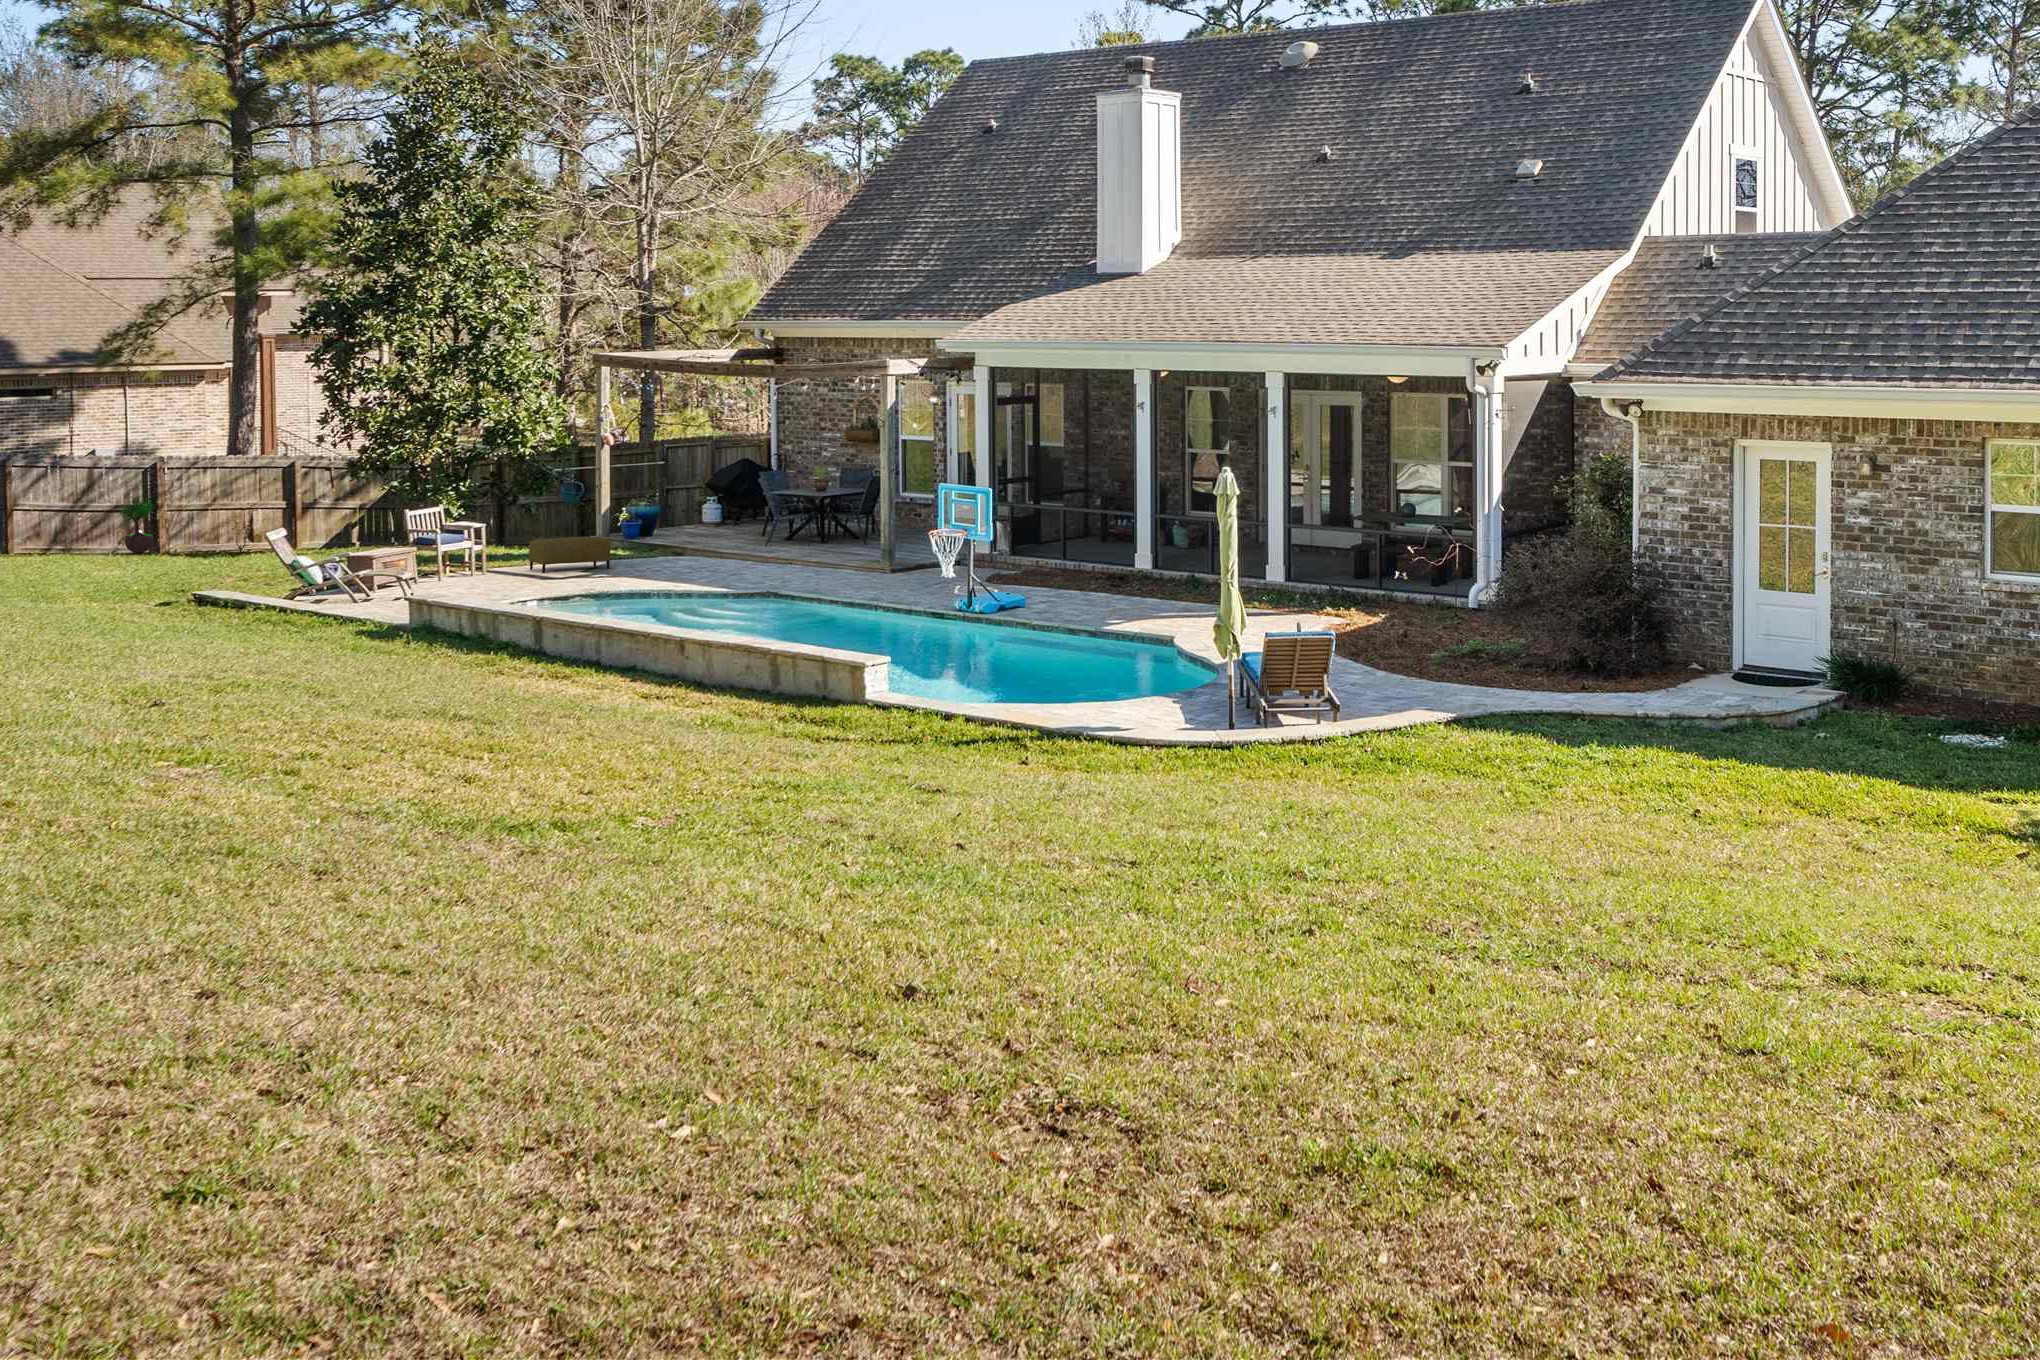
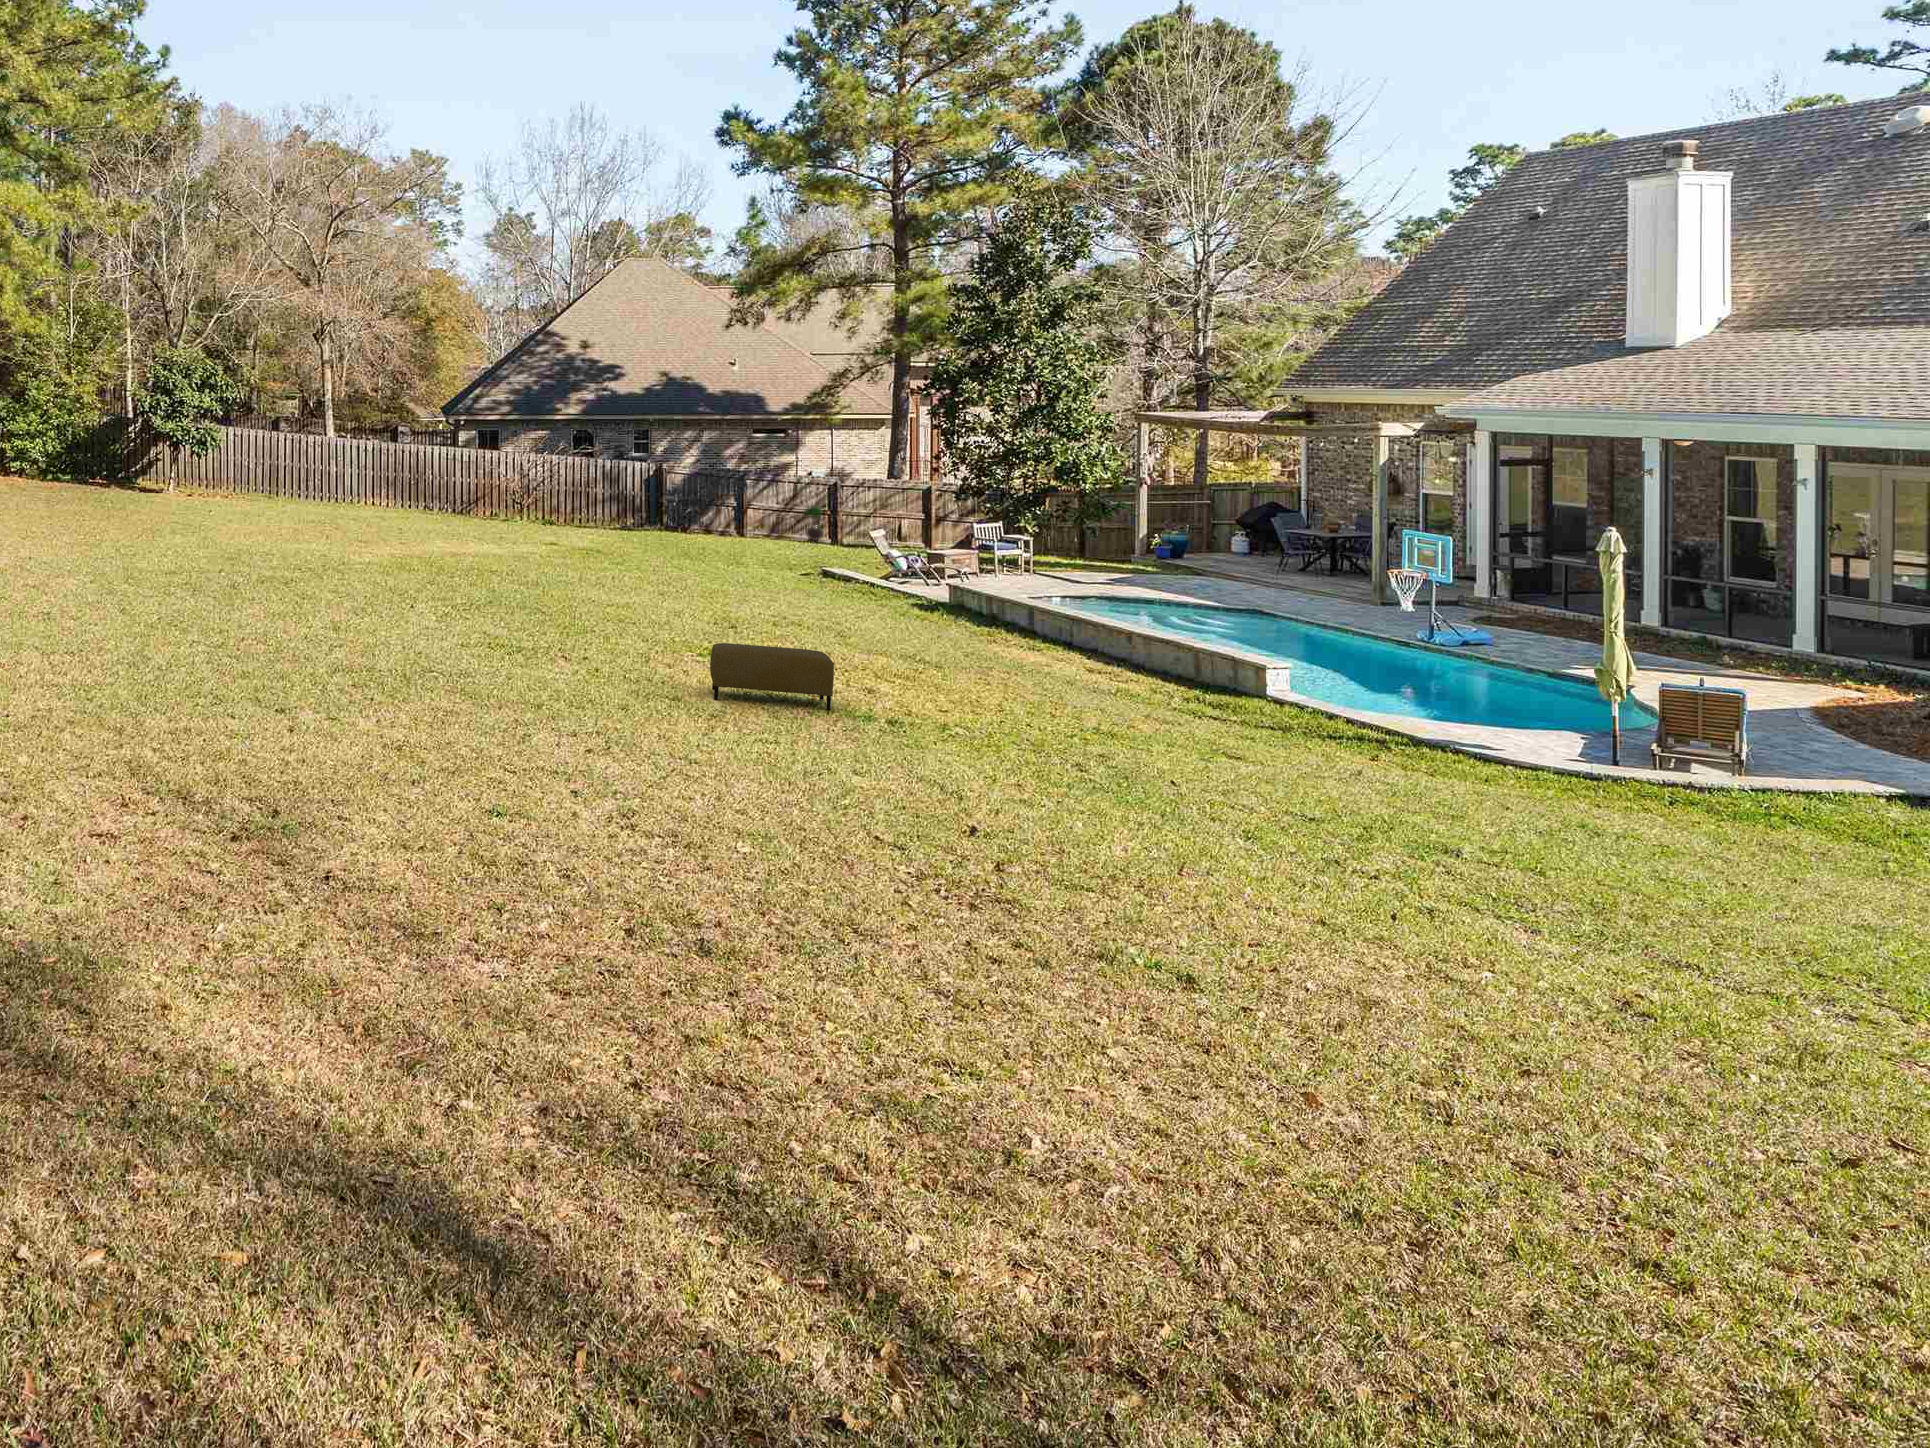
ottoman: present [529,537,611,573] -> present [710,643,834,710]

